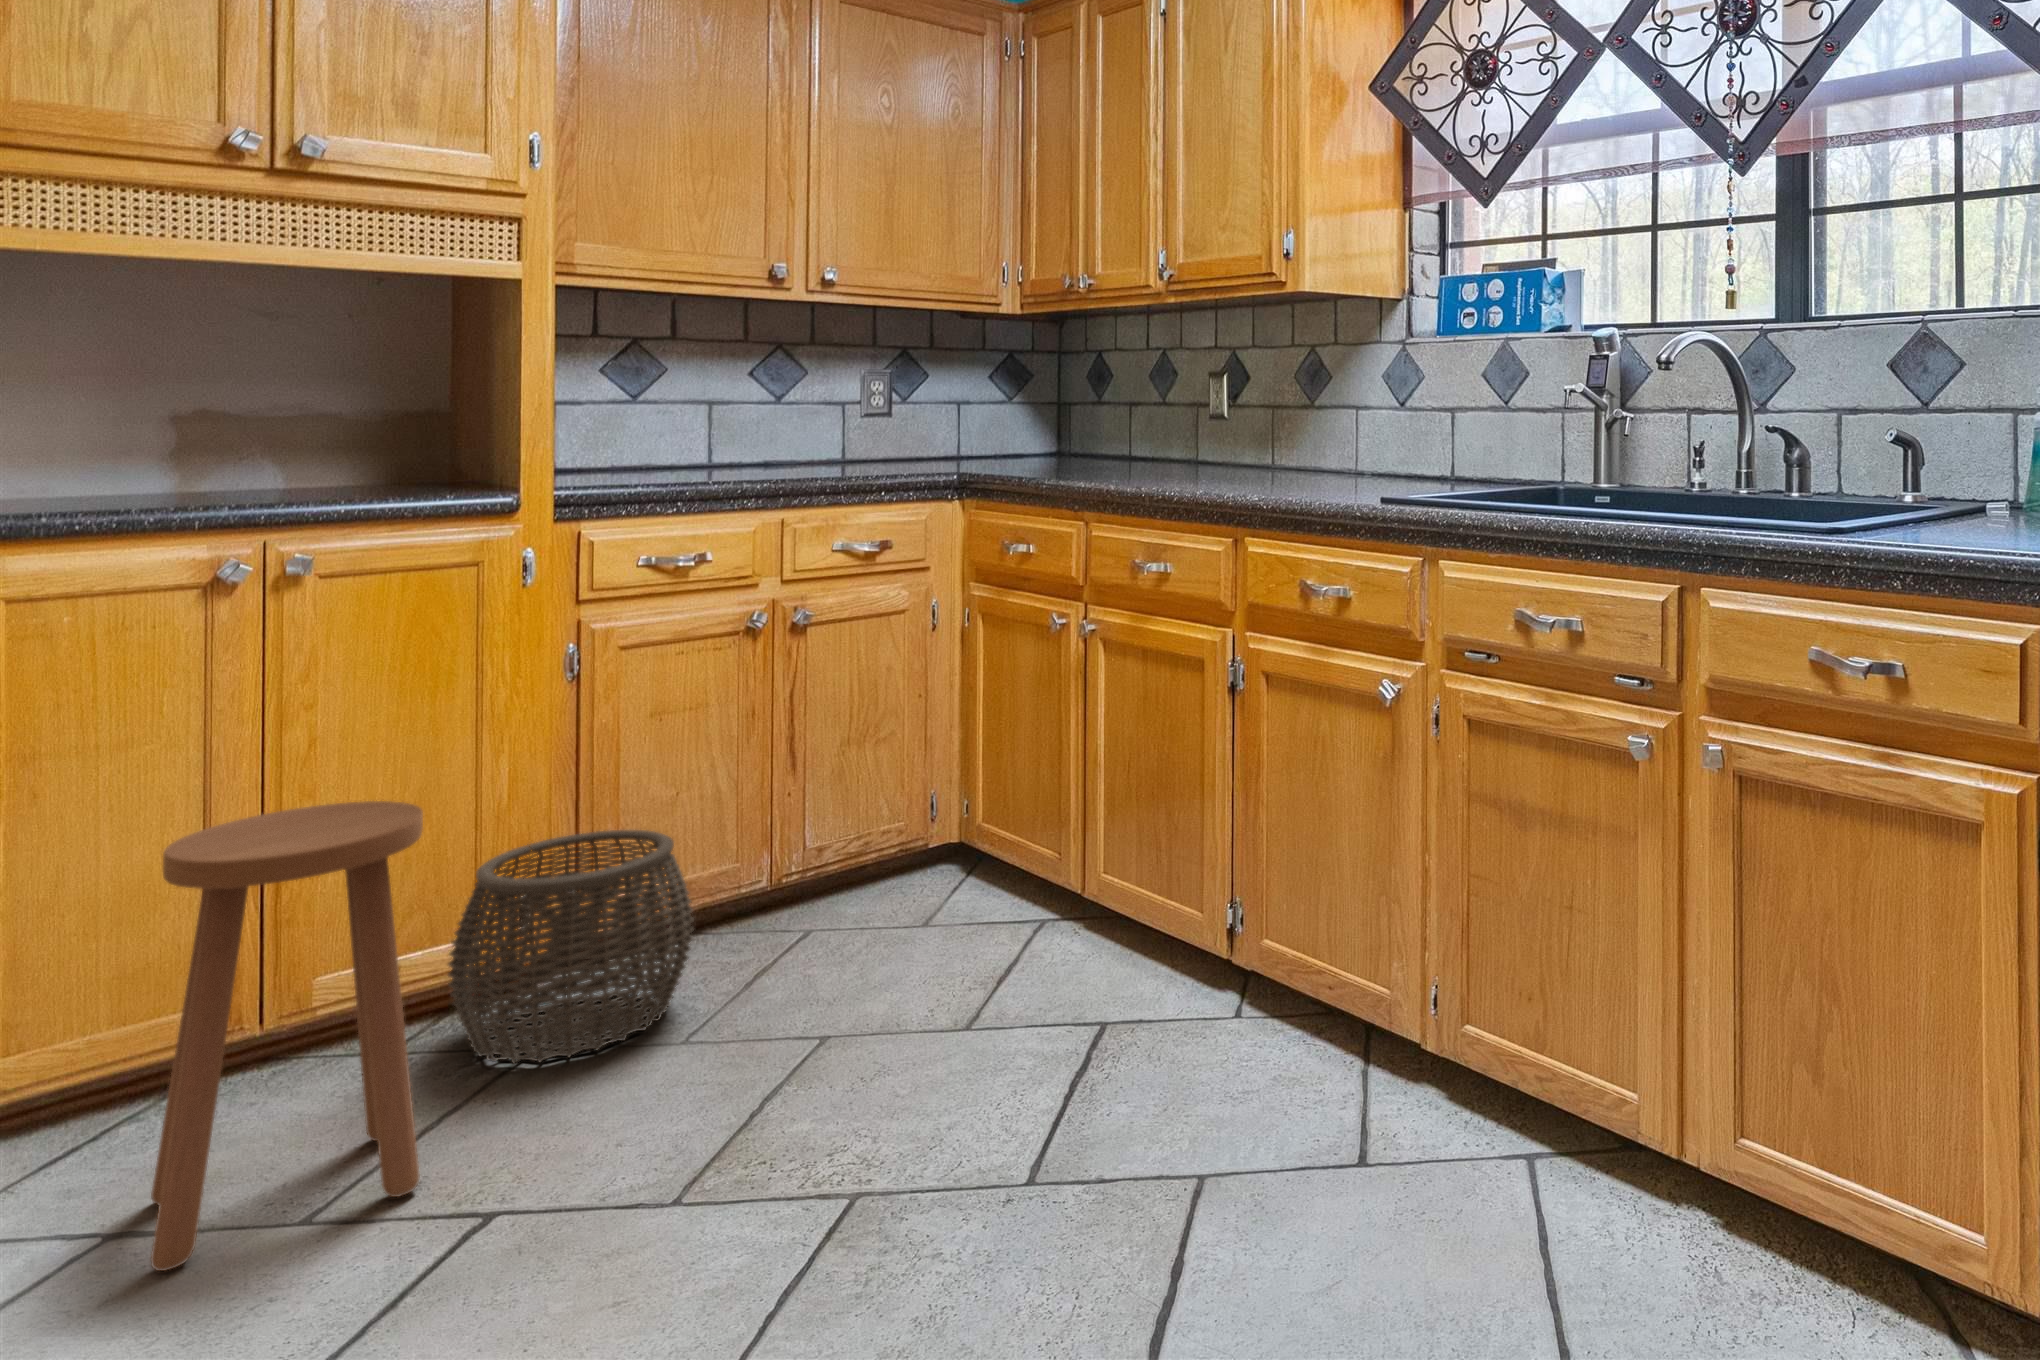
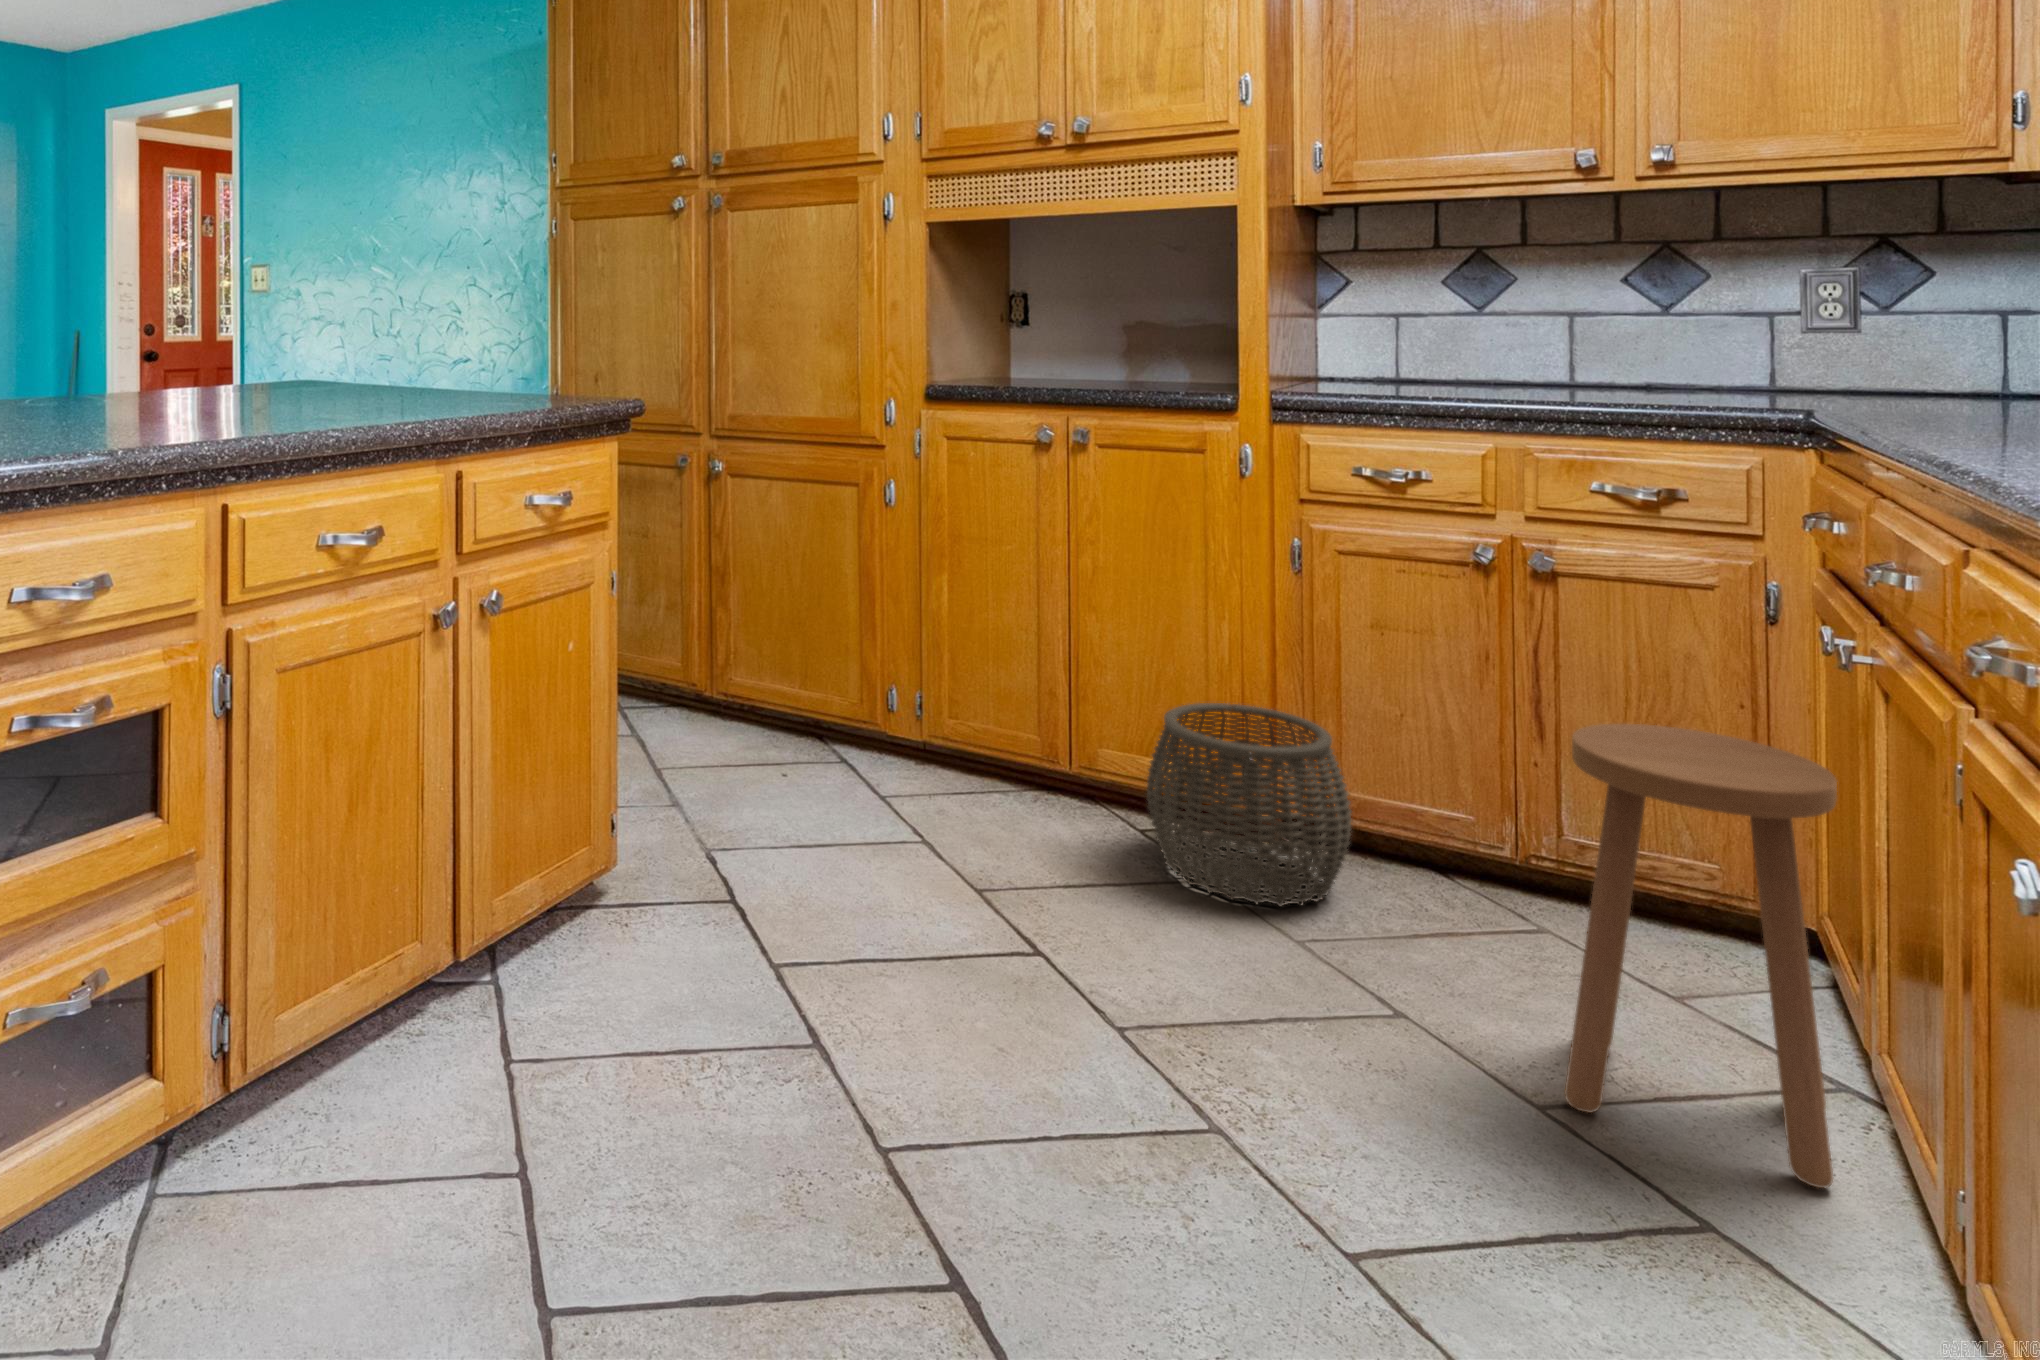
stool: present [151,801,423,1271] -> present [1565,724,1837,1188]

